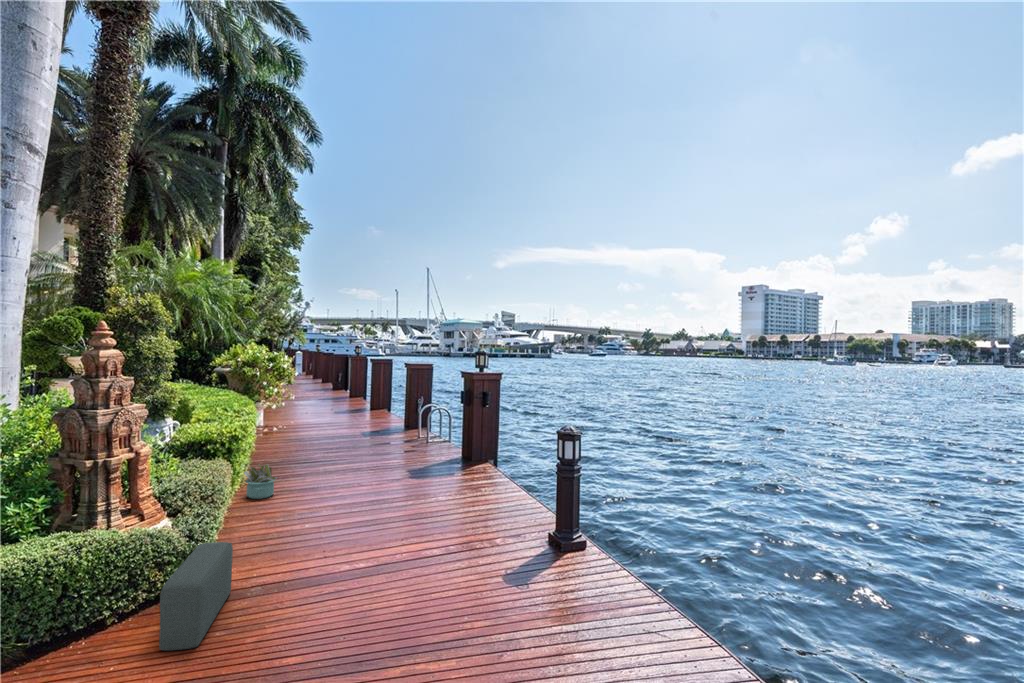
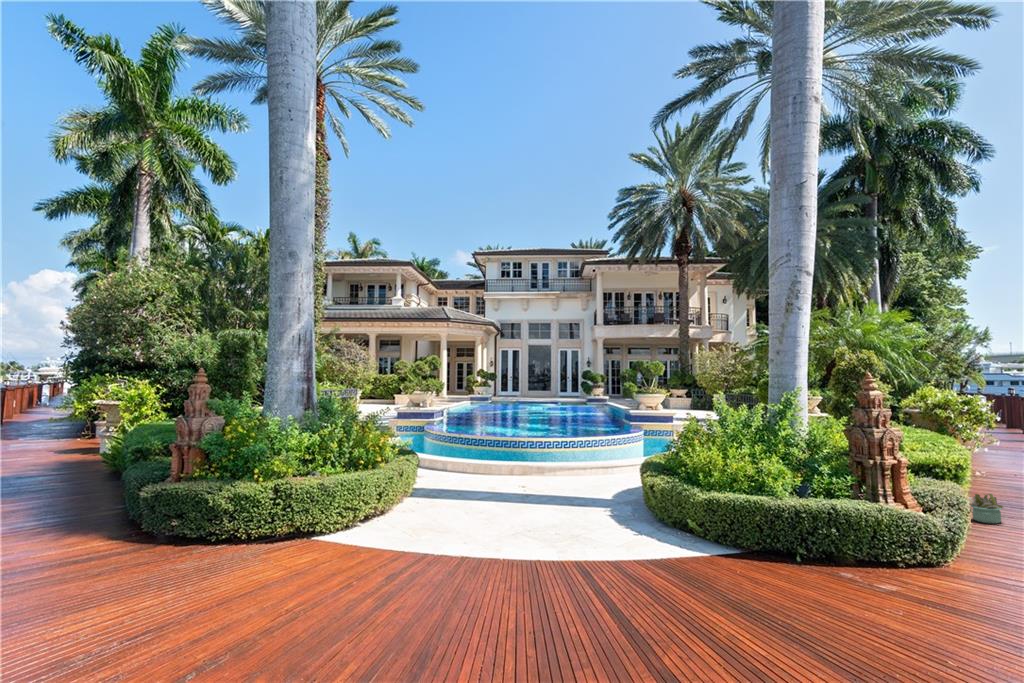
pouf: present [159,542,233,651] -> none [942,531,988,594]

